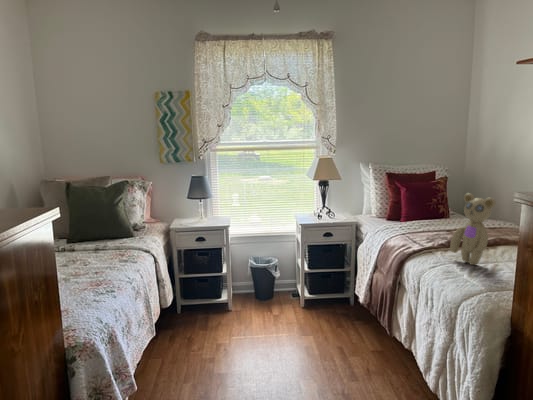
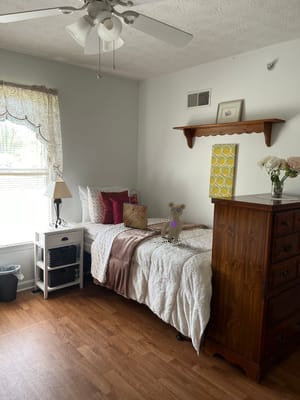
tote bag: none [412,169,446,234] -> present [123,189,148,229]

